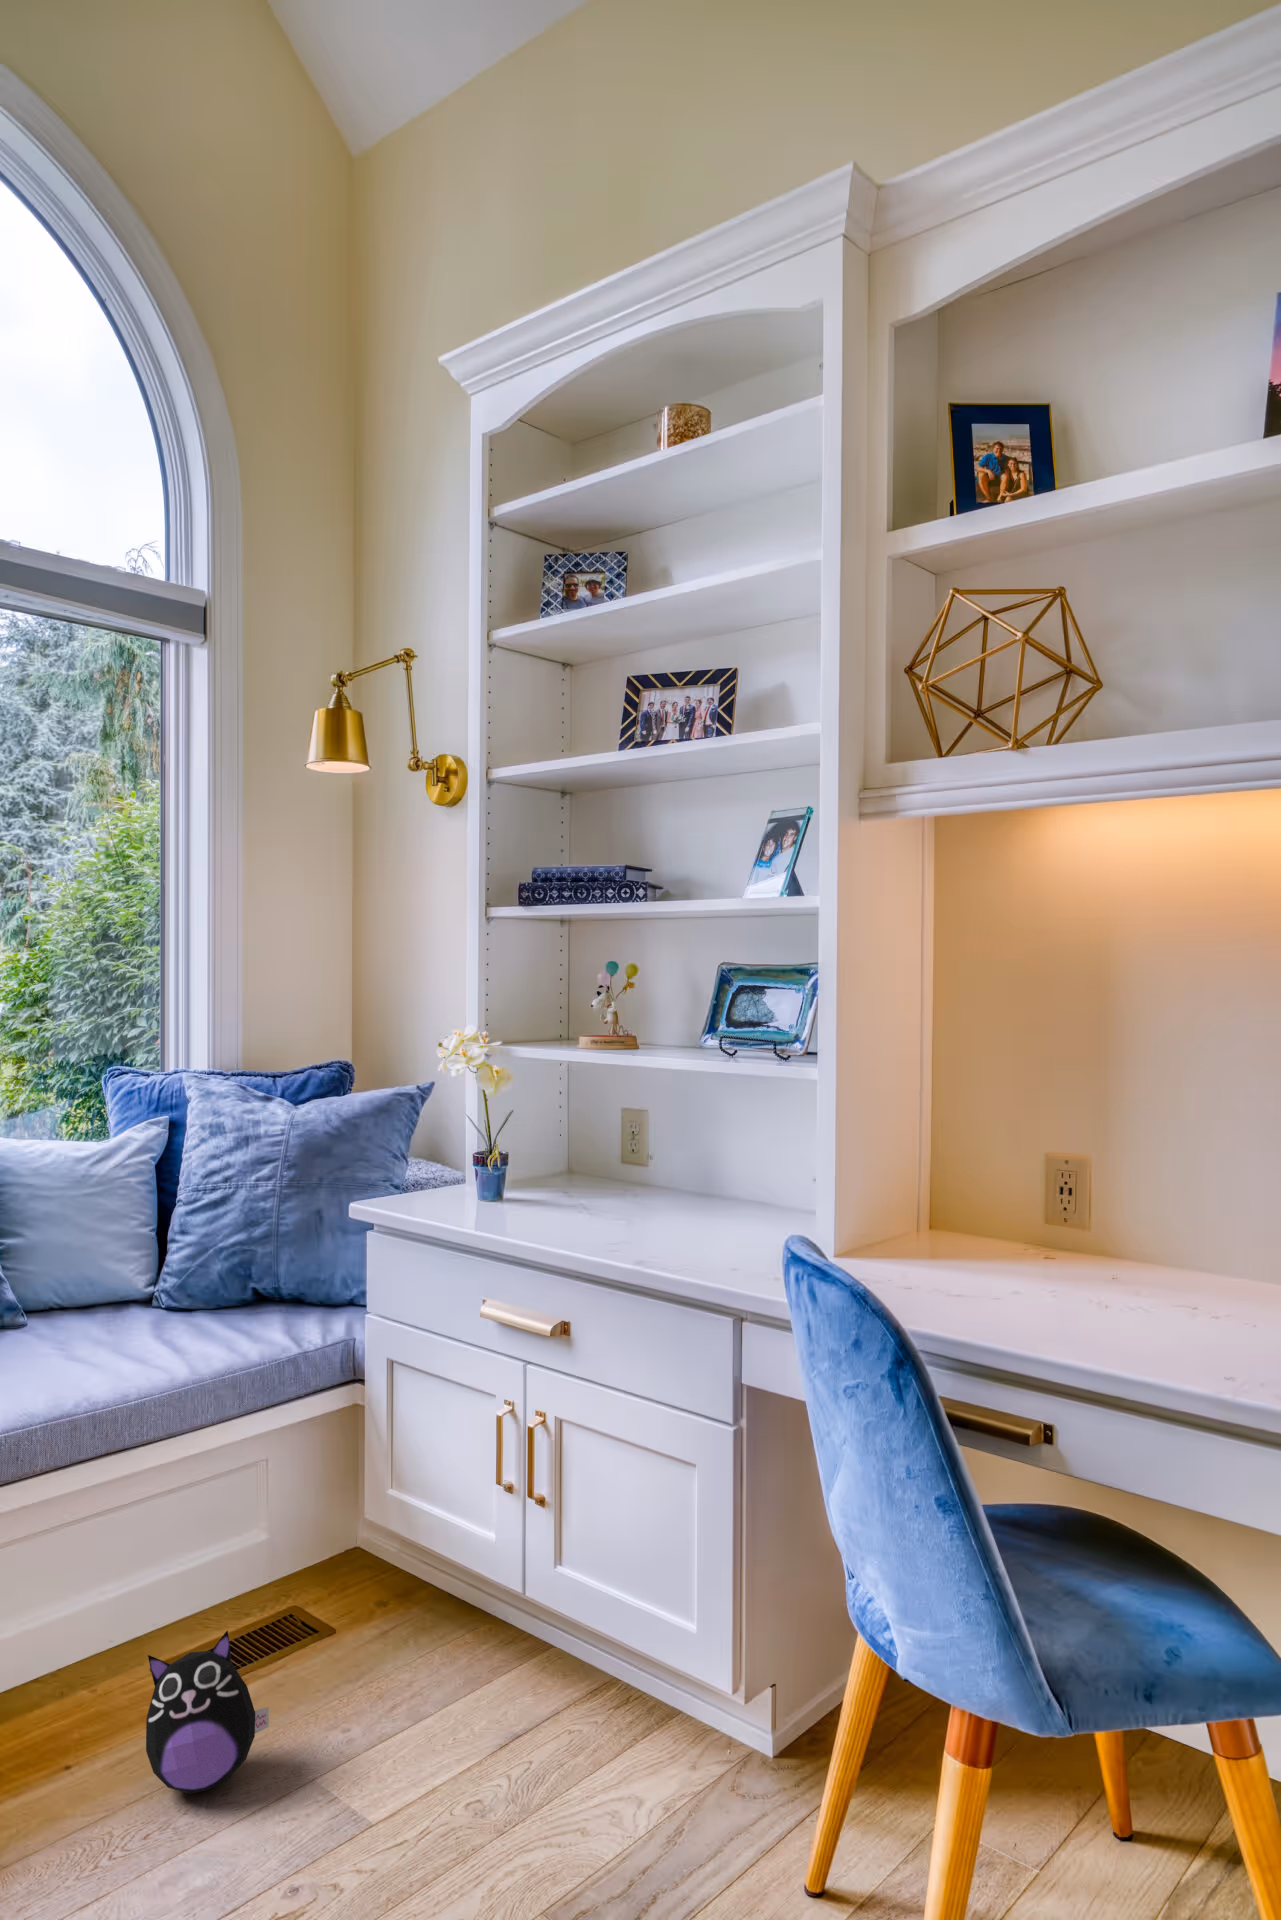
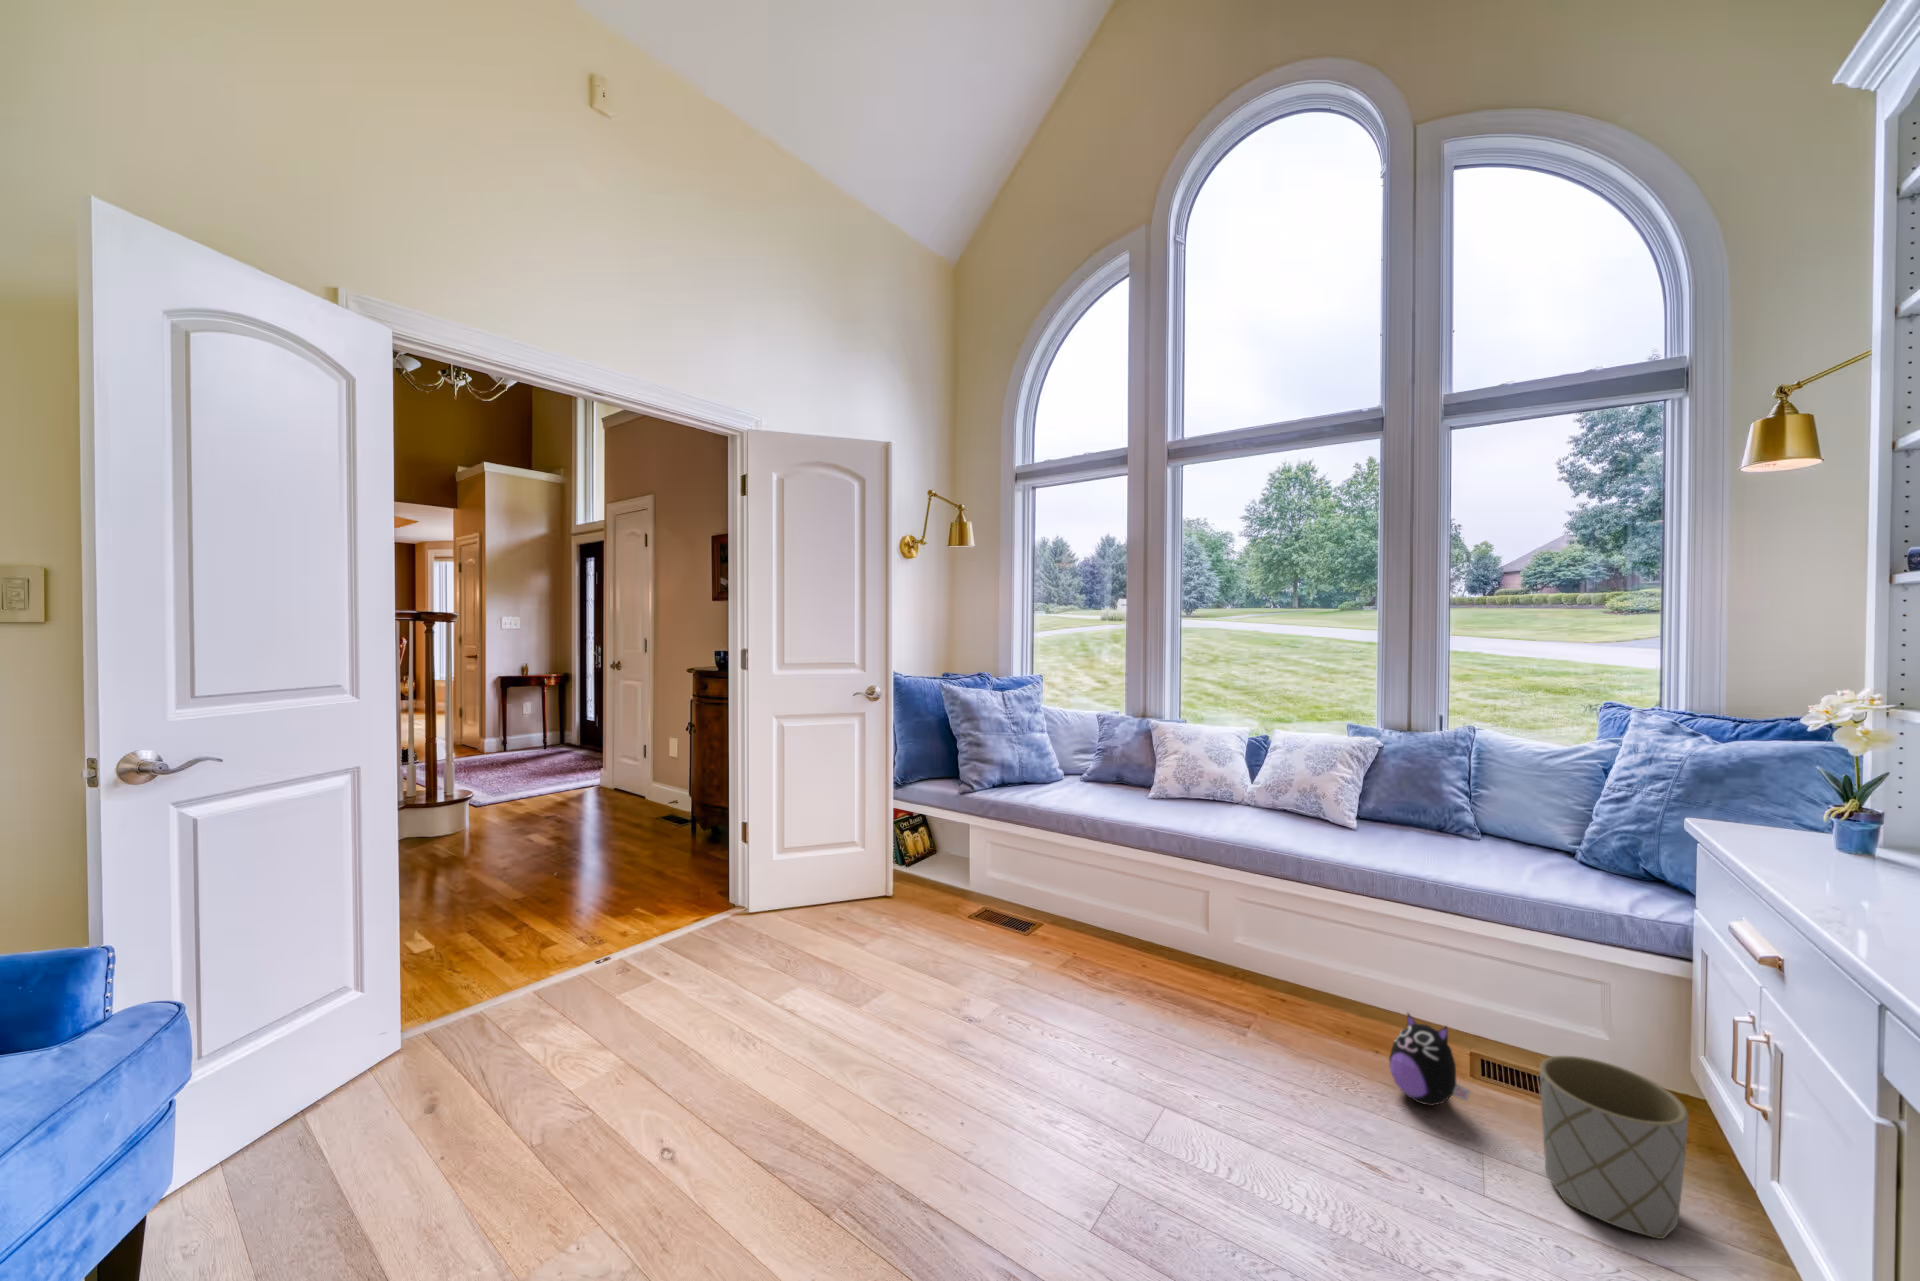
planter: none [370,1534,512,1750] -> present [1540,1056,1688,1239]

